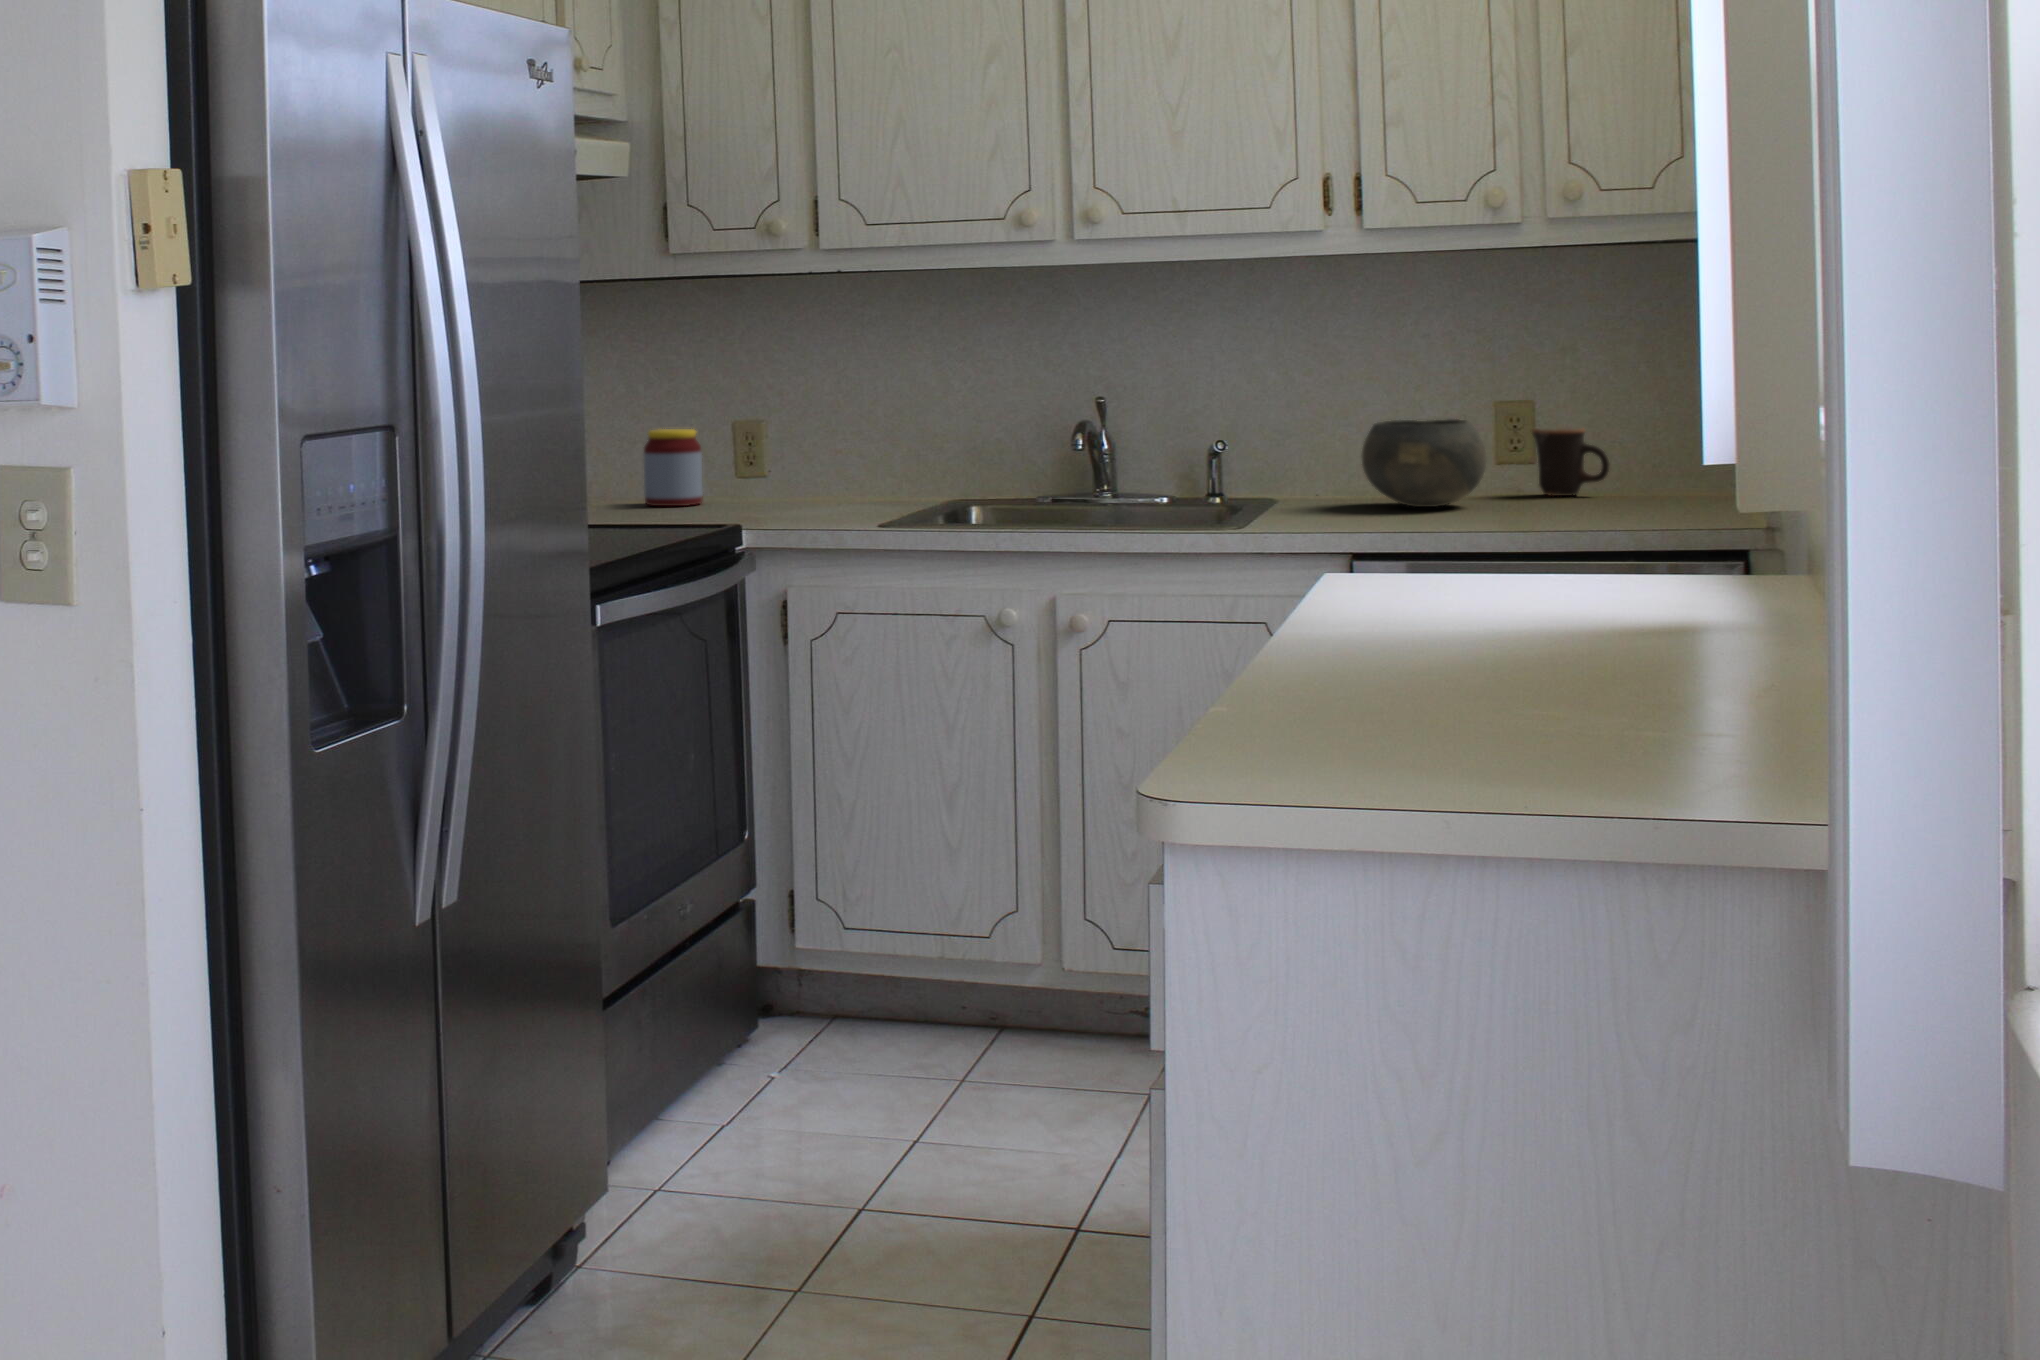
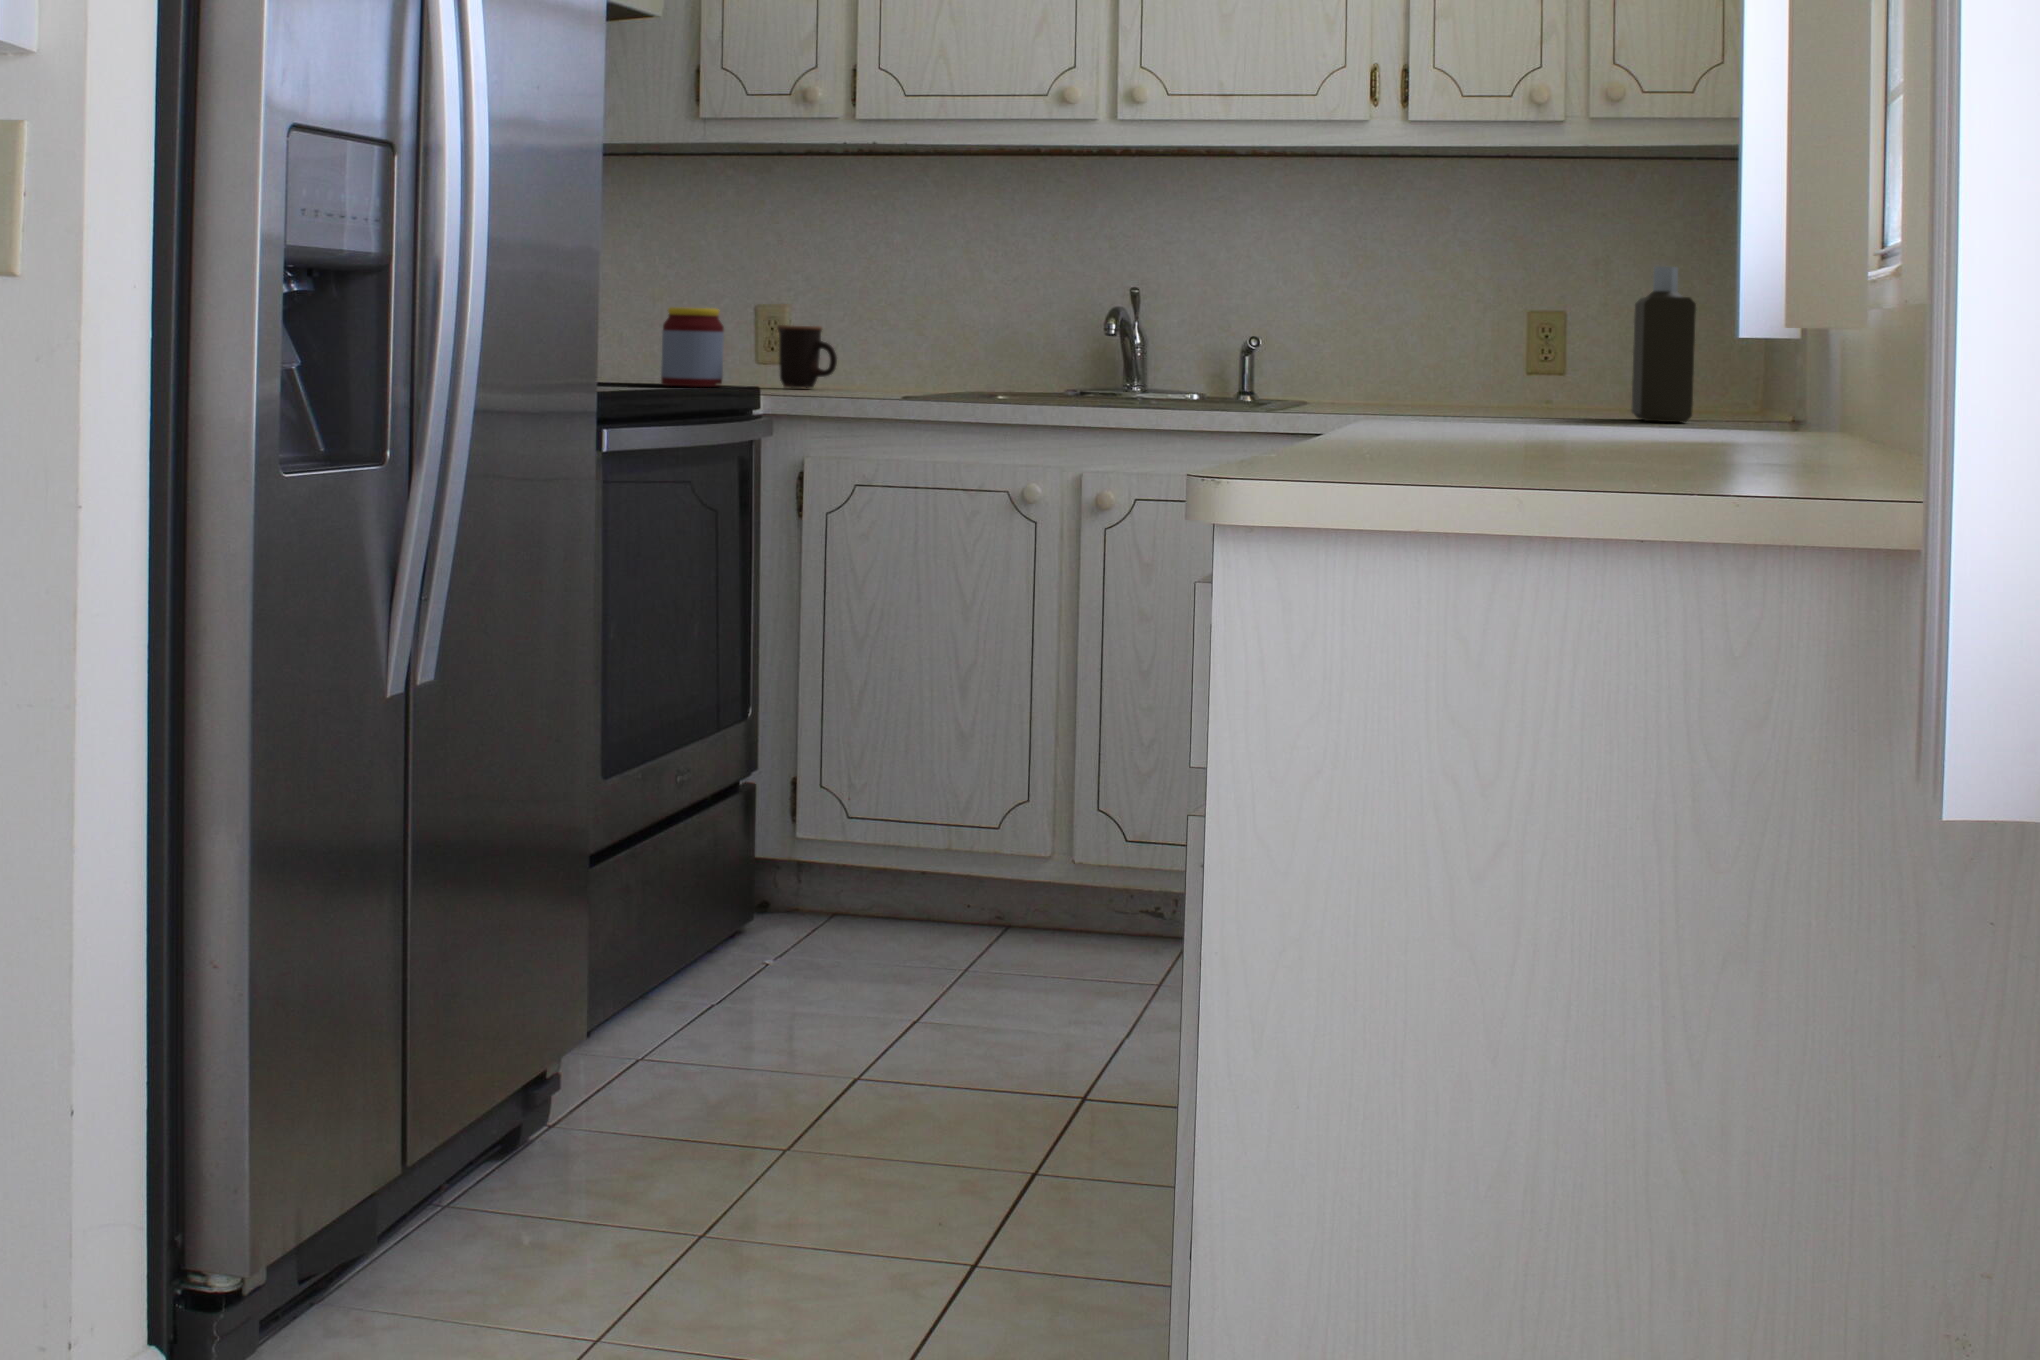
bottle: none [1622,366,1689,527] -> present [1631,266,1696,422]
bowl: present [1361,419,1486,507] -> none [1386,323,1504,408]
mug: present [1532,429,1610,496] -> present [777,325,837,388]

